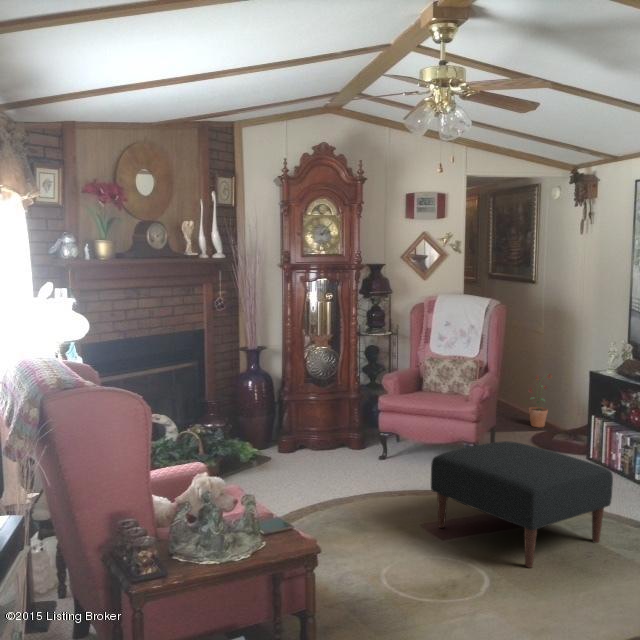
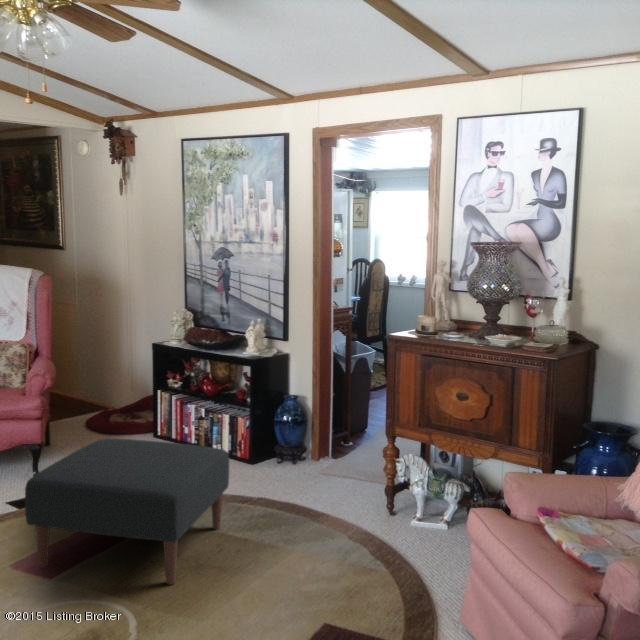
potted plant: present [529,374,552,427] -> none [69,348,96,409]

